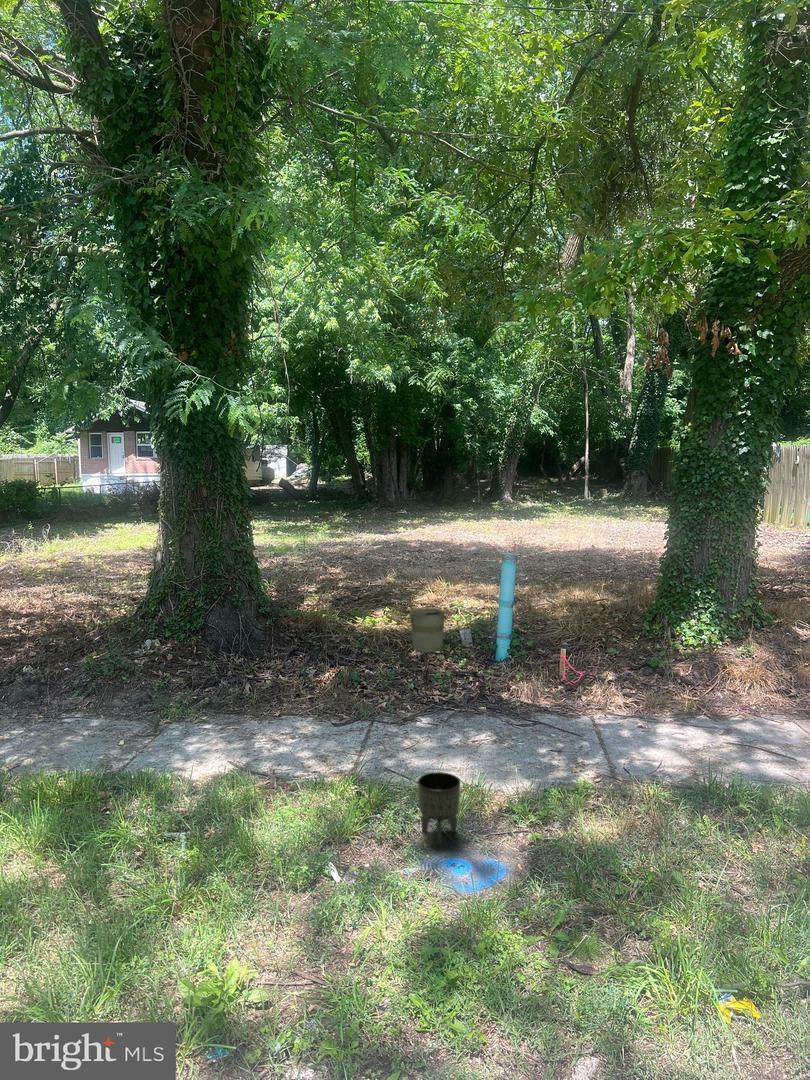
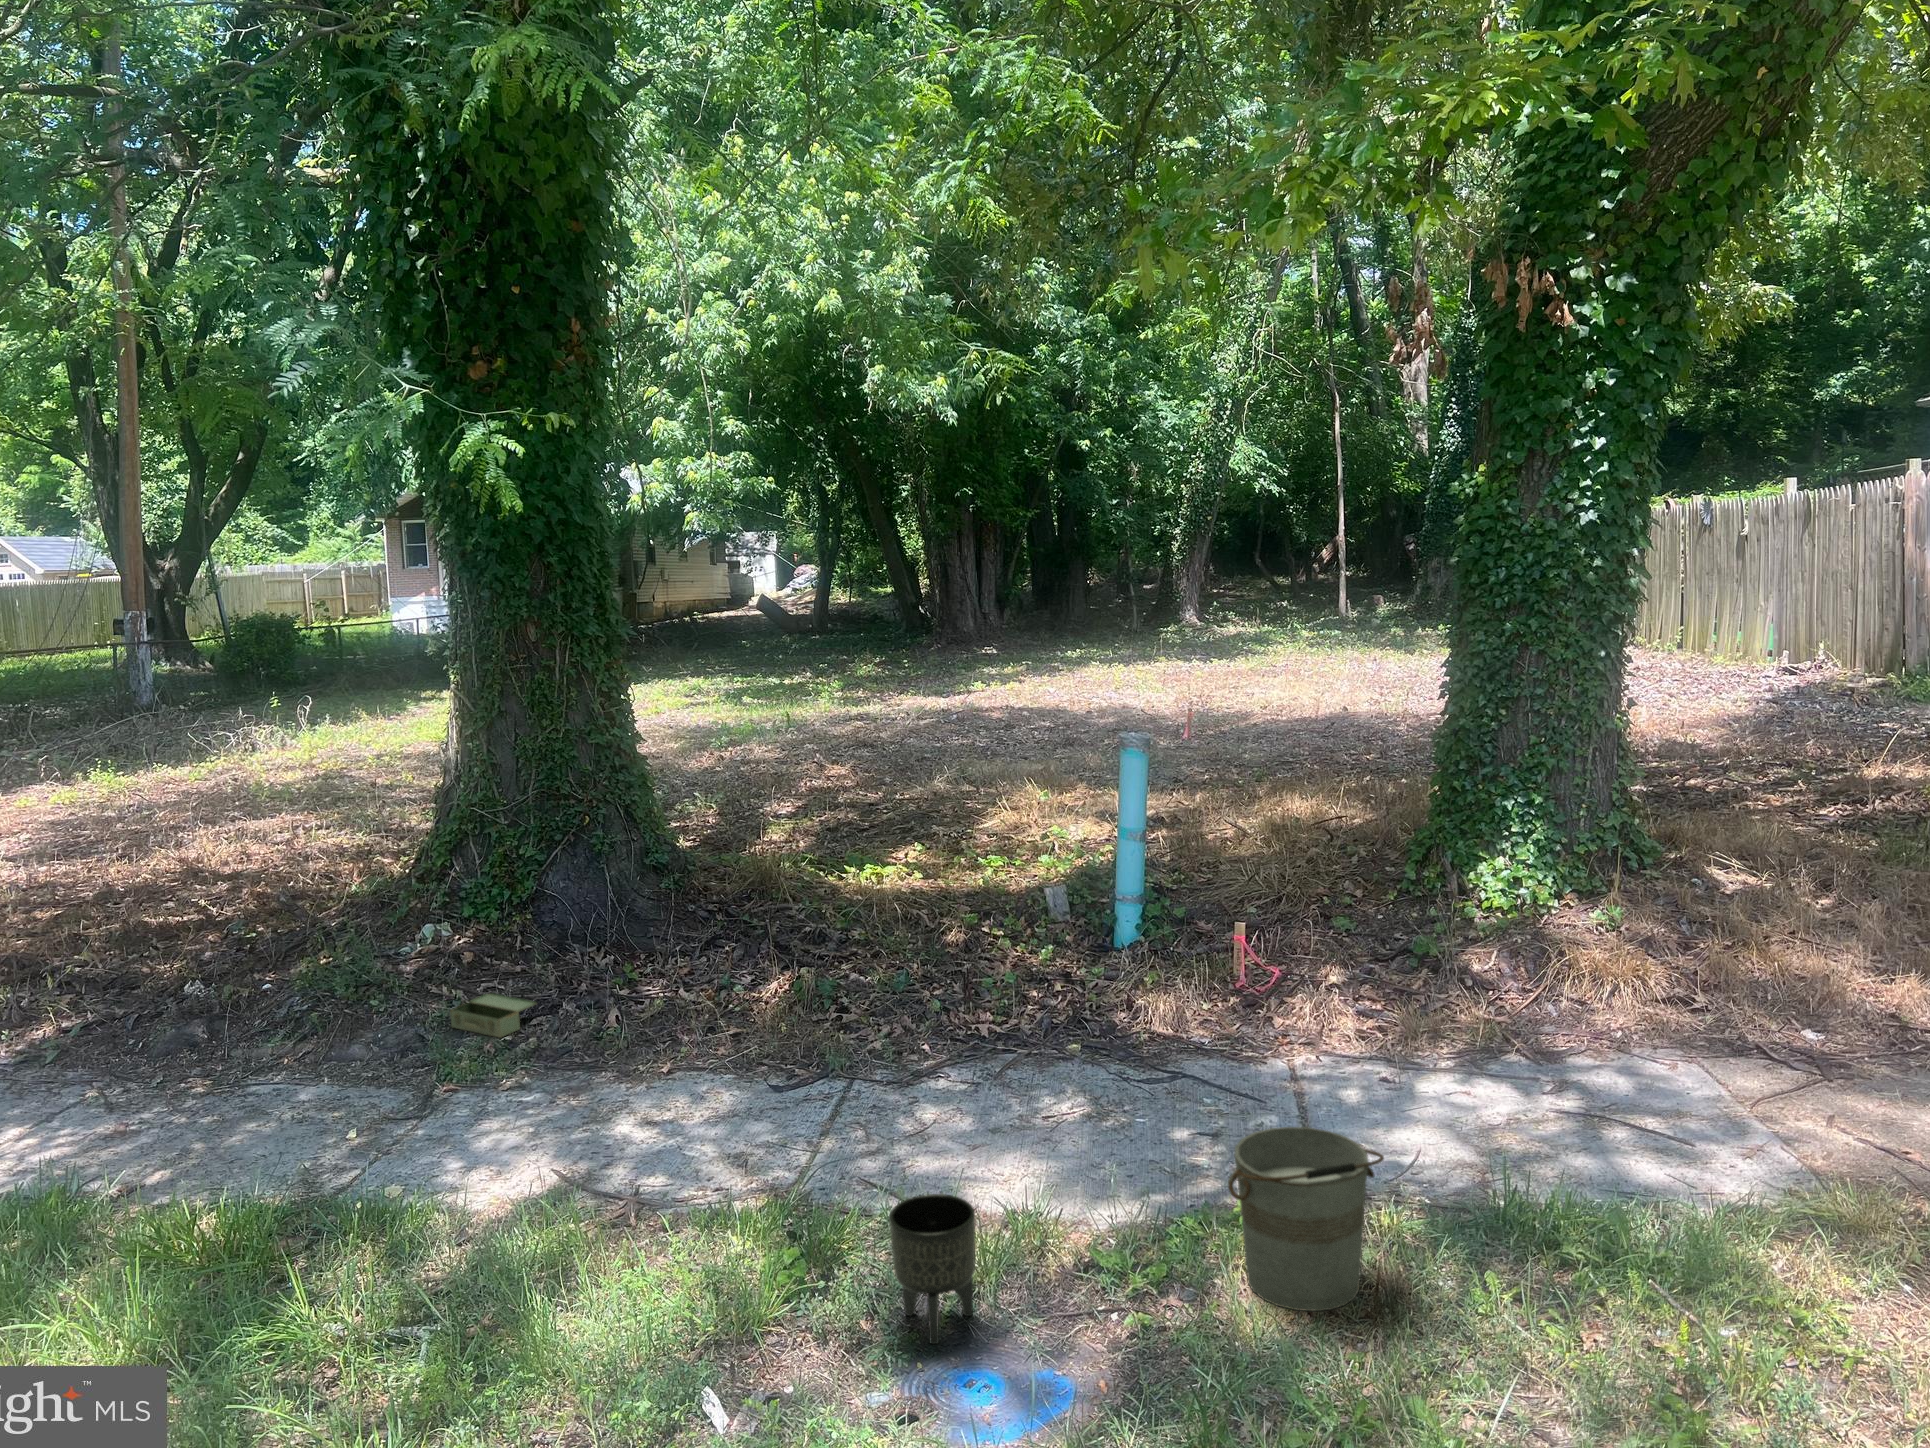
bucket: present [408,609,448,652] -> present [1228,1127,1384,1311]
toolbox: none [160,676,205,699] -> present [450,993,536,1038]

